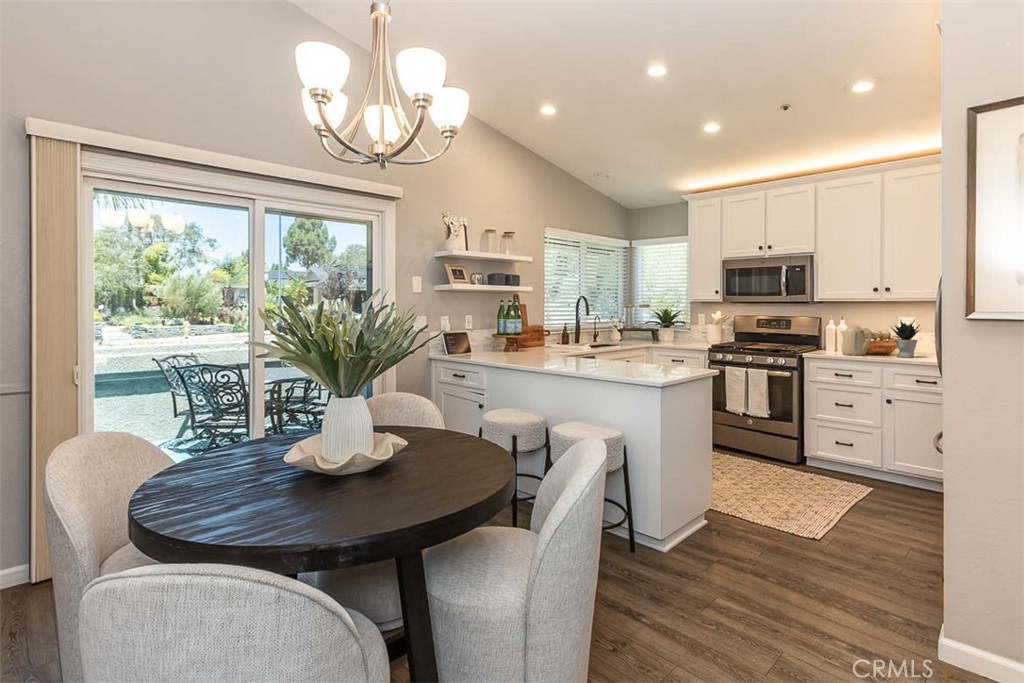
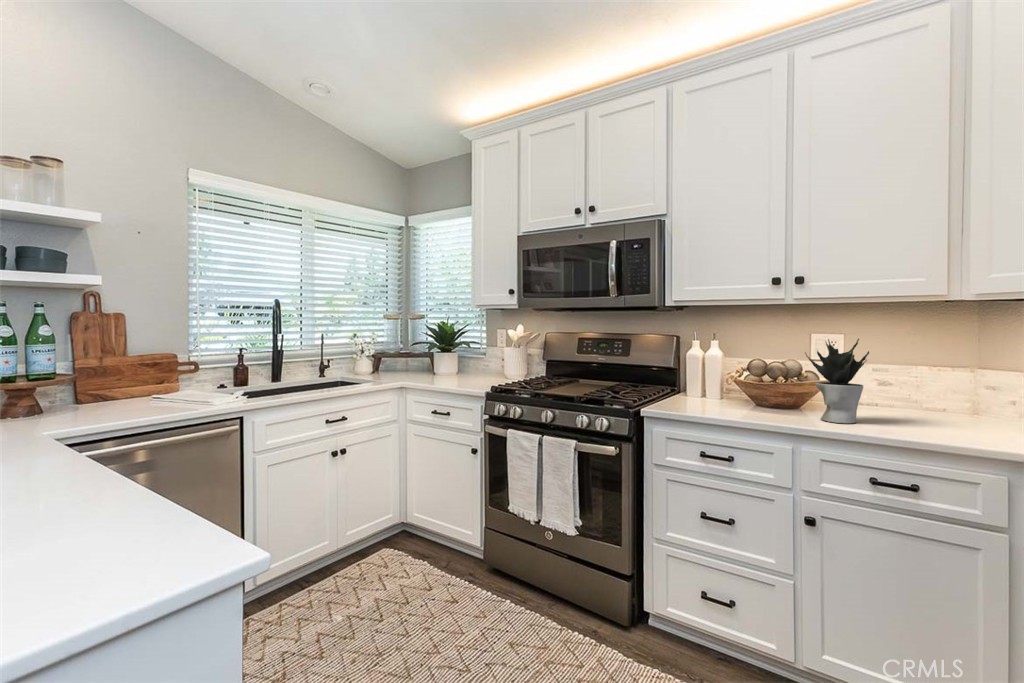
kettle: present [841,325,872,355] -> none [710,352,772,414]

